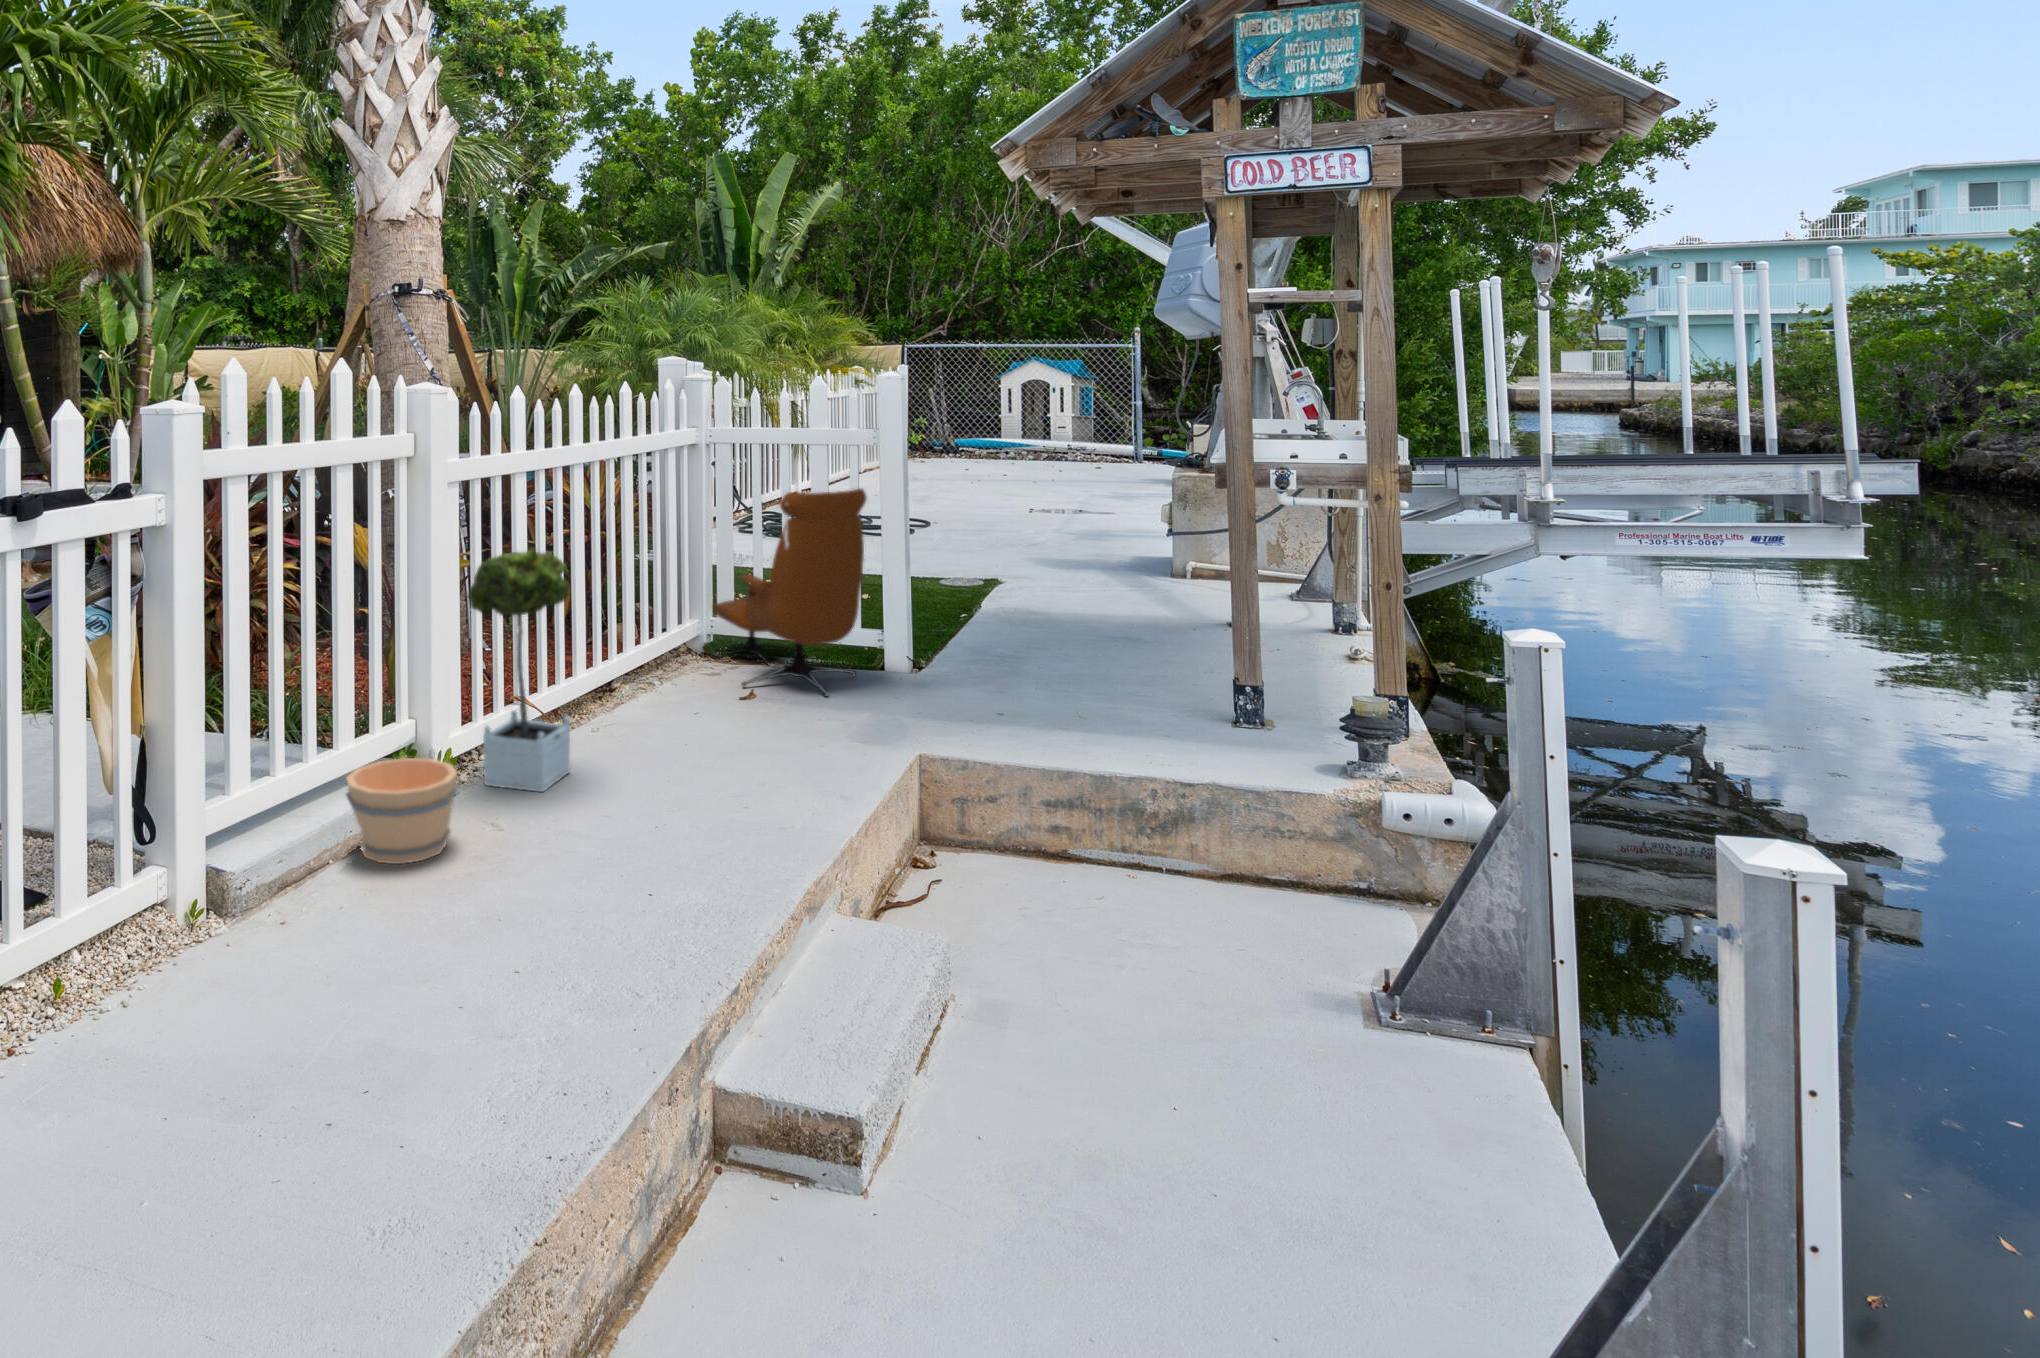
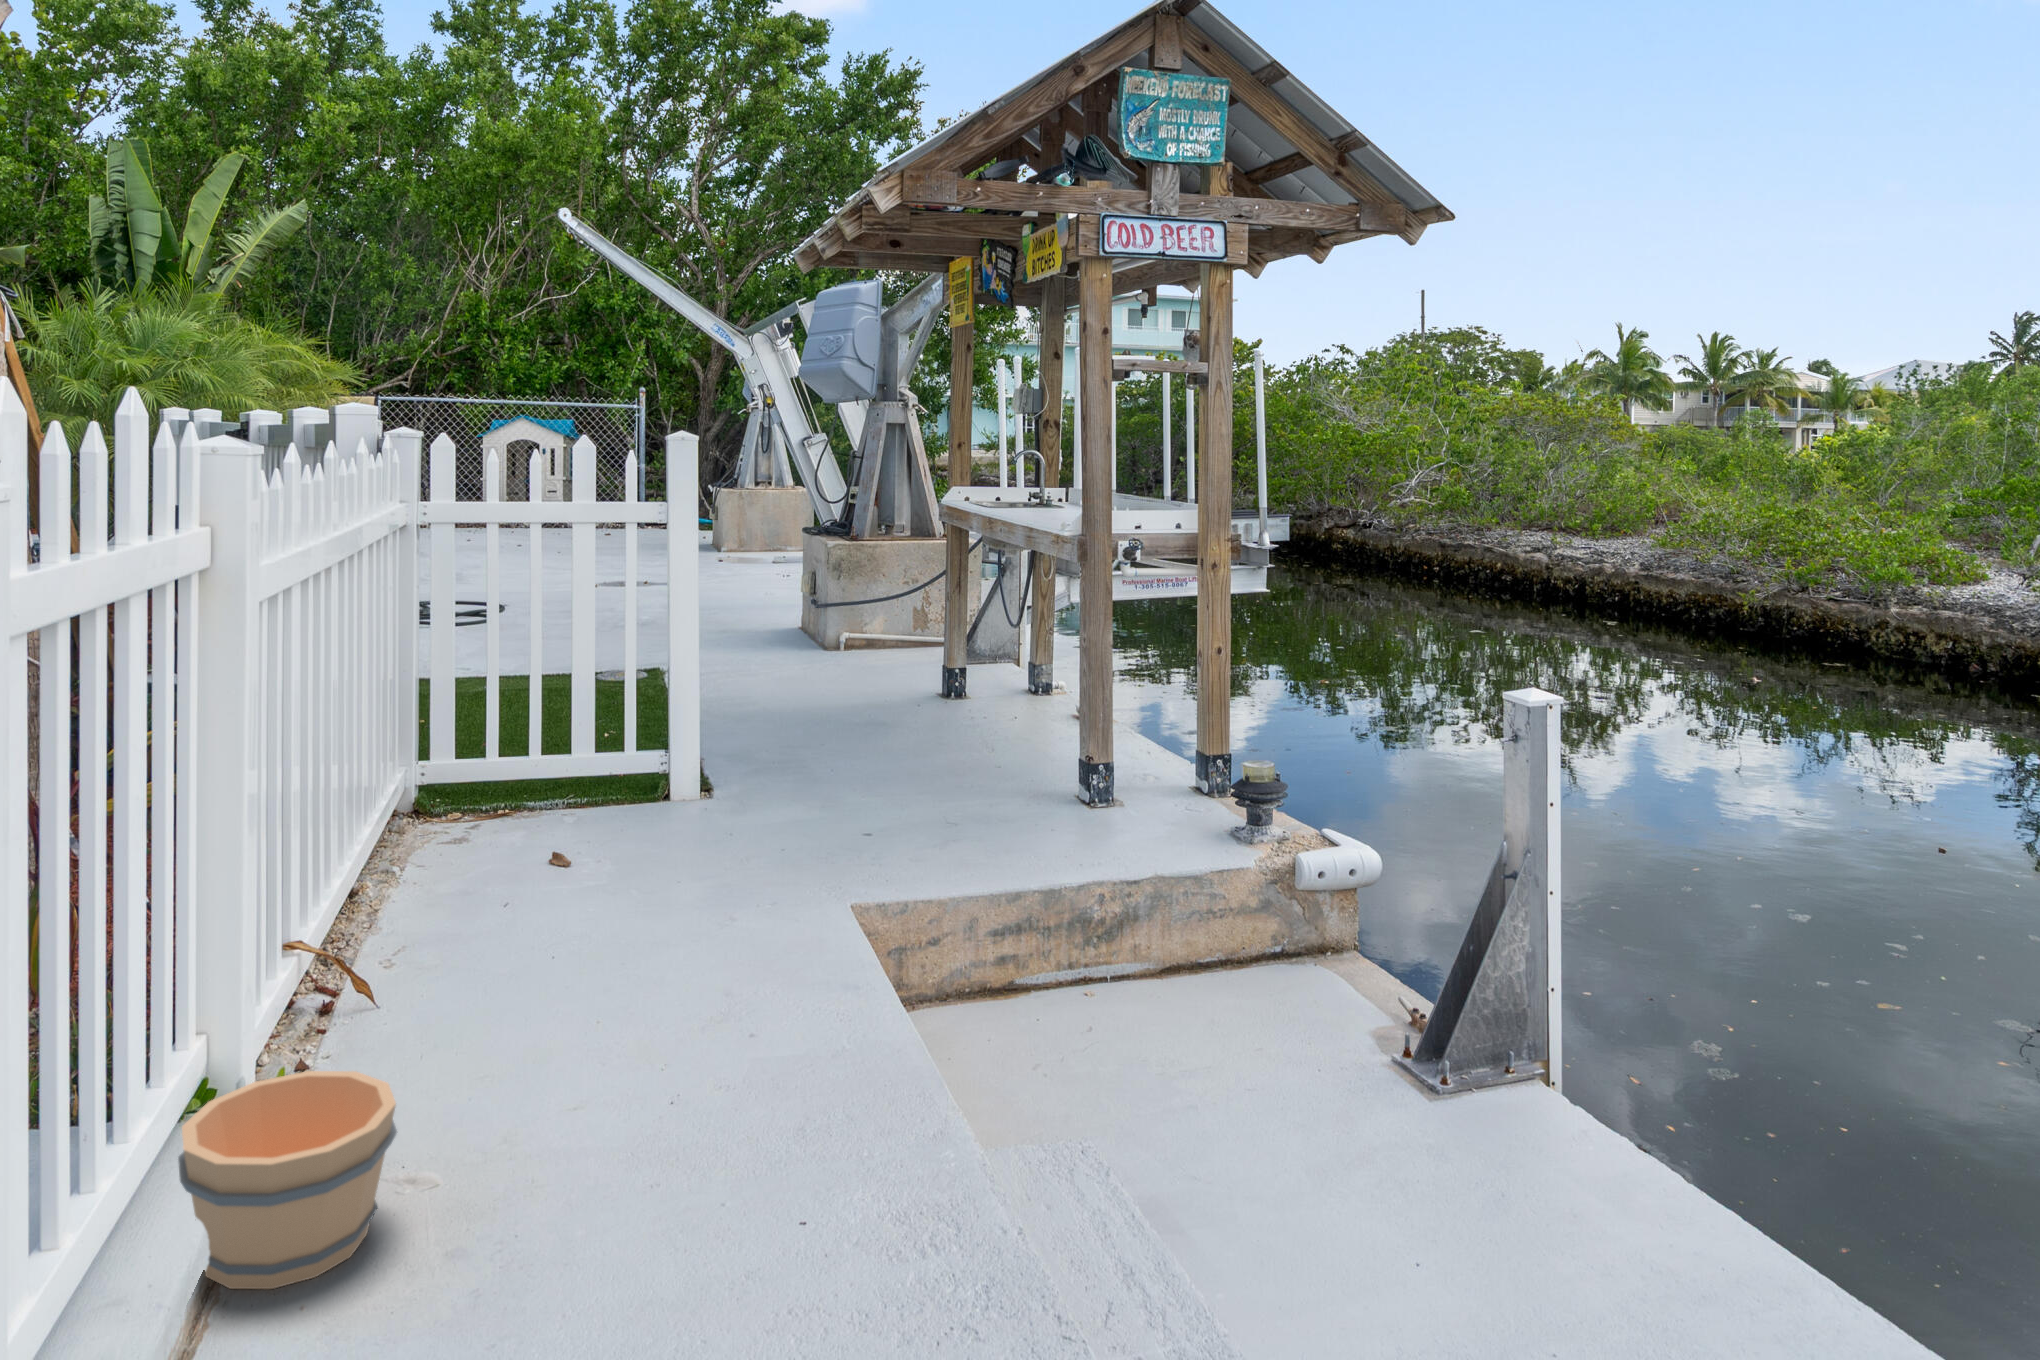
lounge chair: present [713,489,866,696] -> none [426,572,704,854]
potted tree: present [468,549,570,792] -> none [296,688,467,1092]

